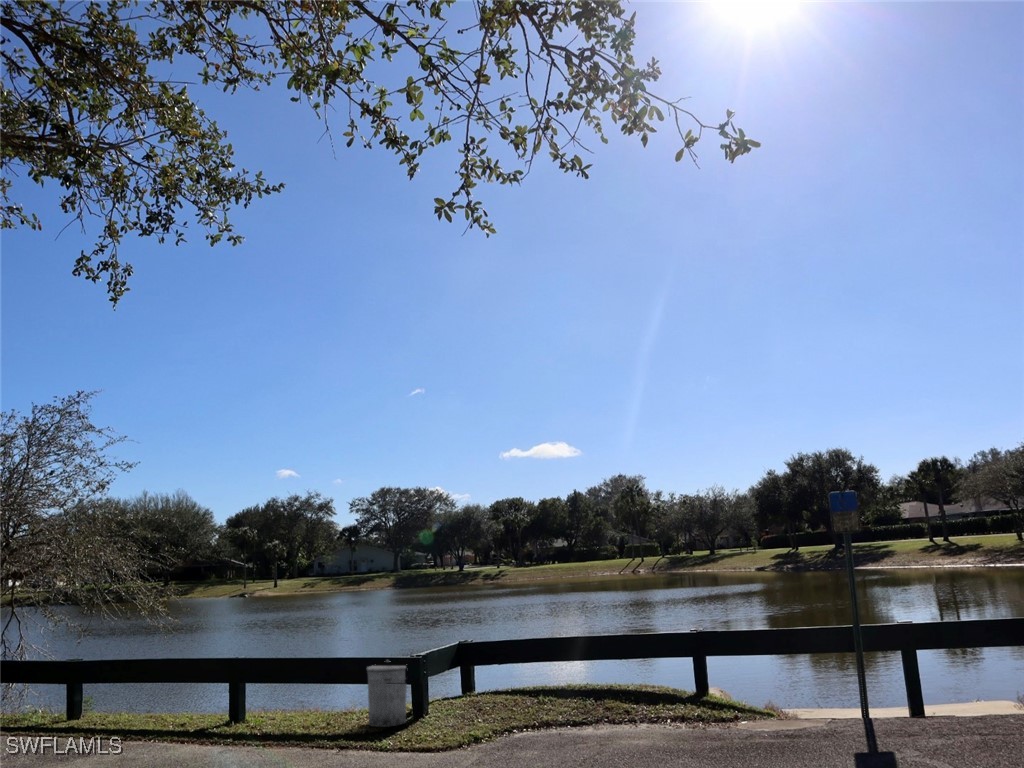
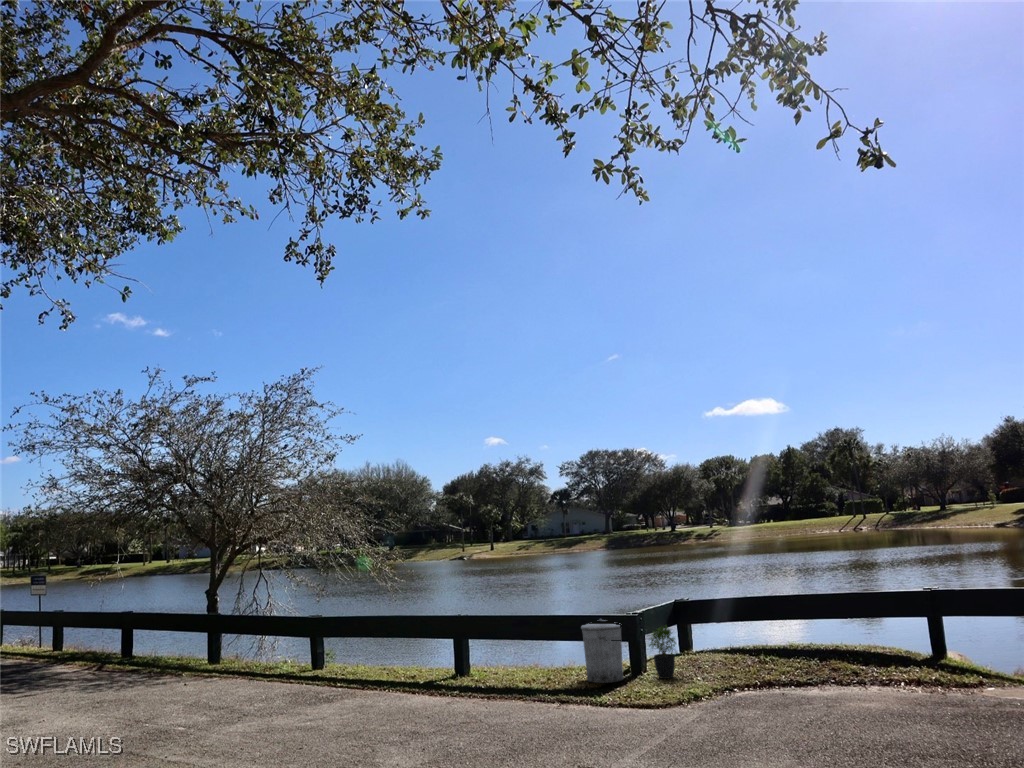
potted plant: none [432,665,463,721] -> present [650,625,676,679]

